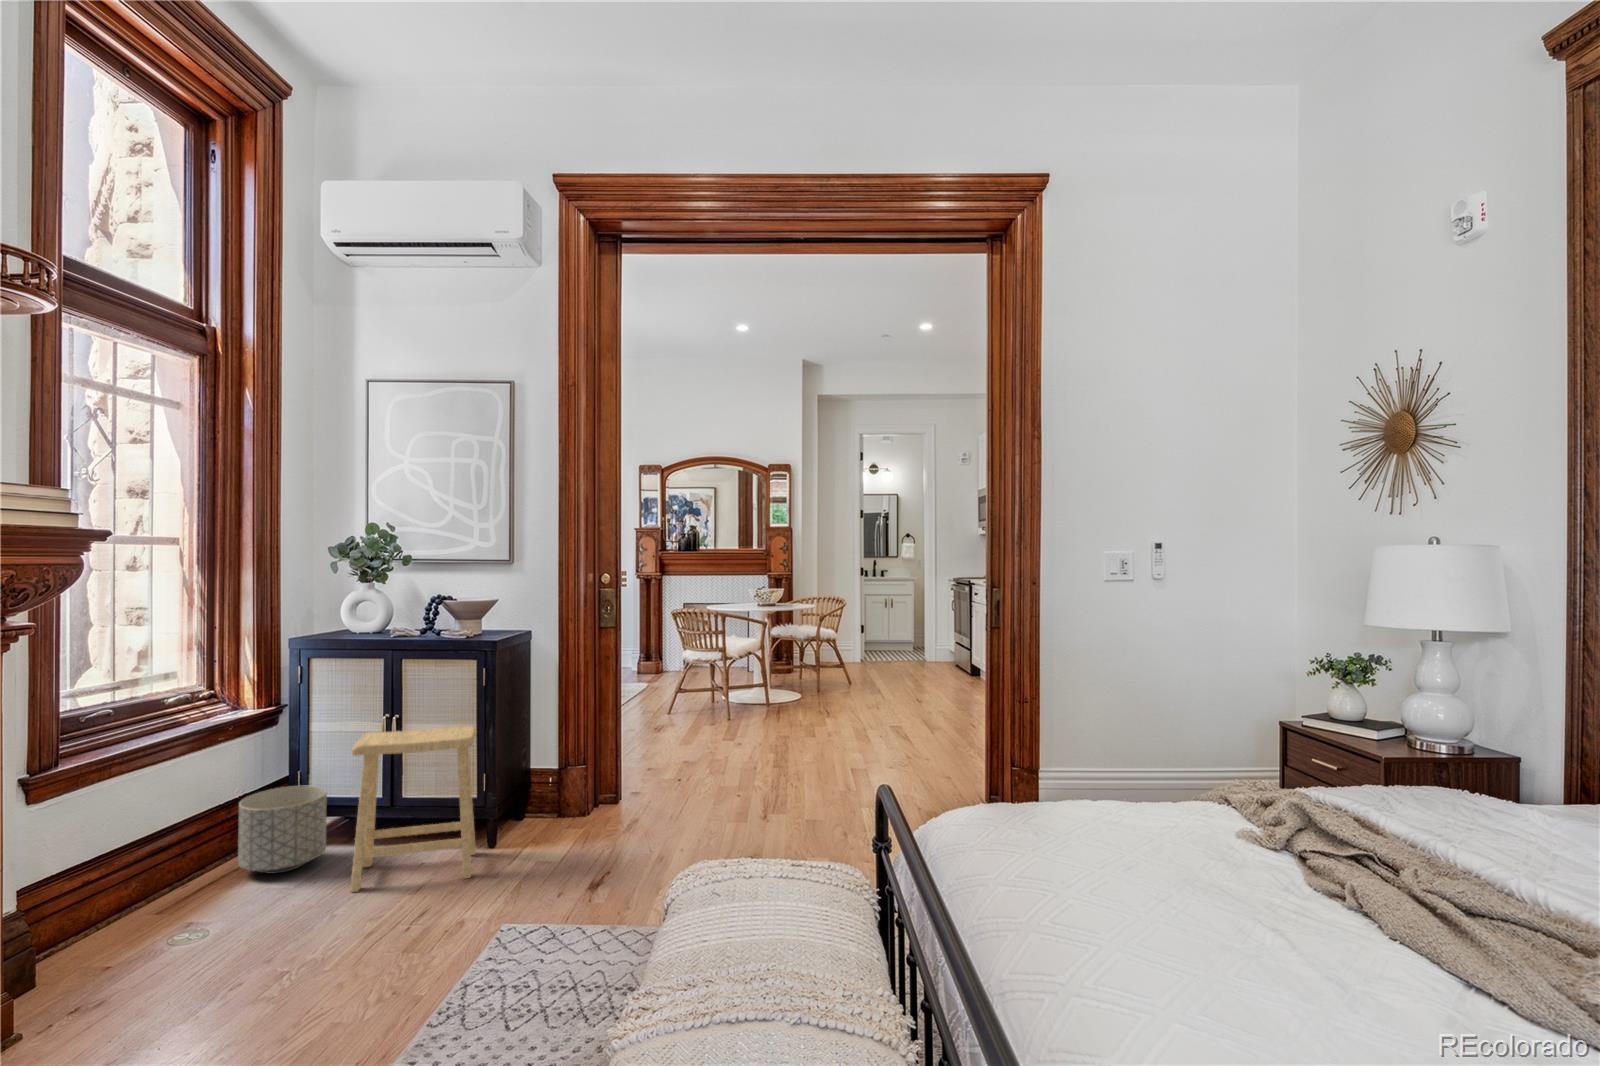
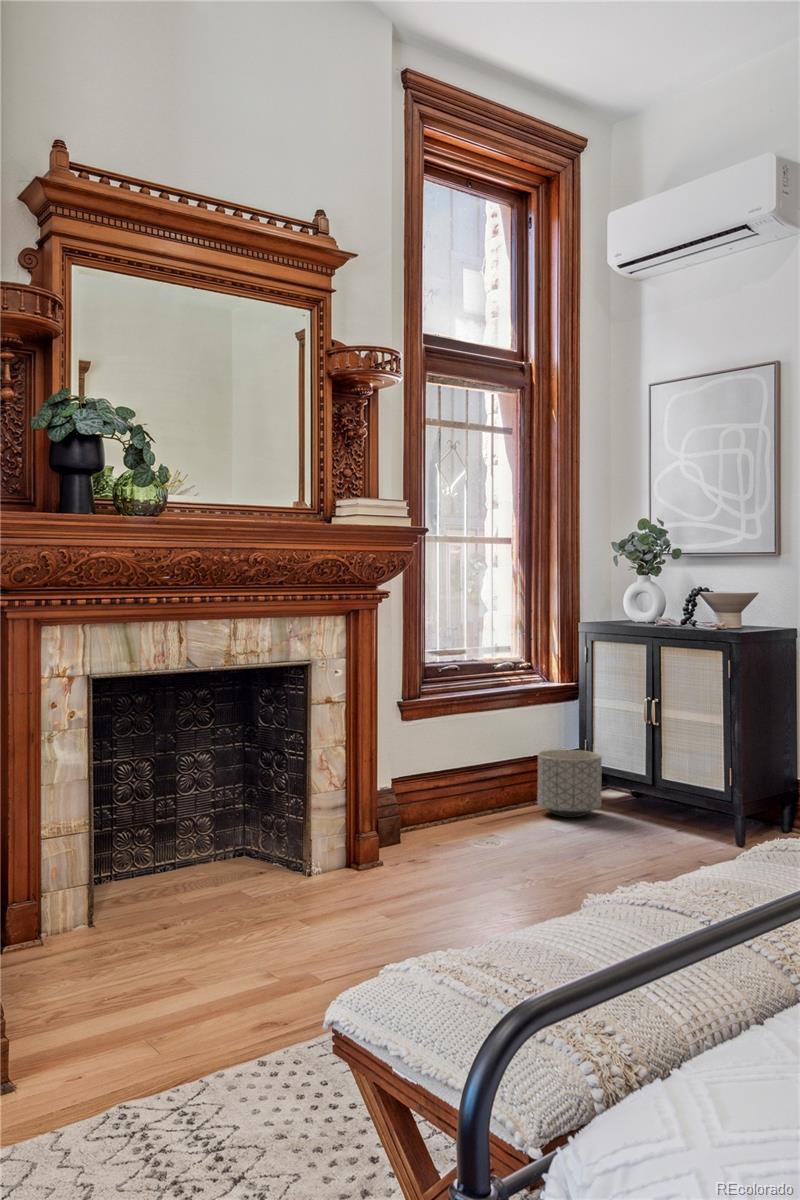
footstool: present [350,726,476,892] -> none [604,706,721,852]

